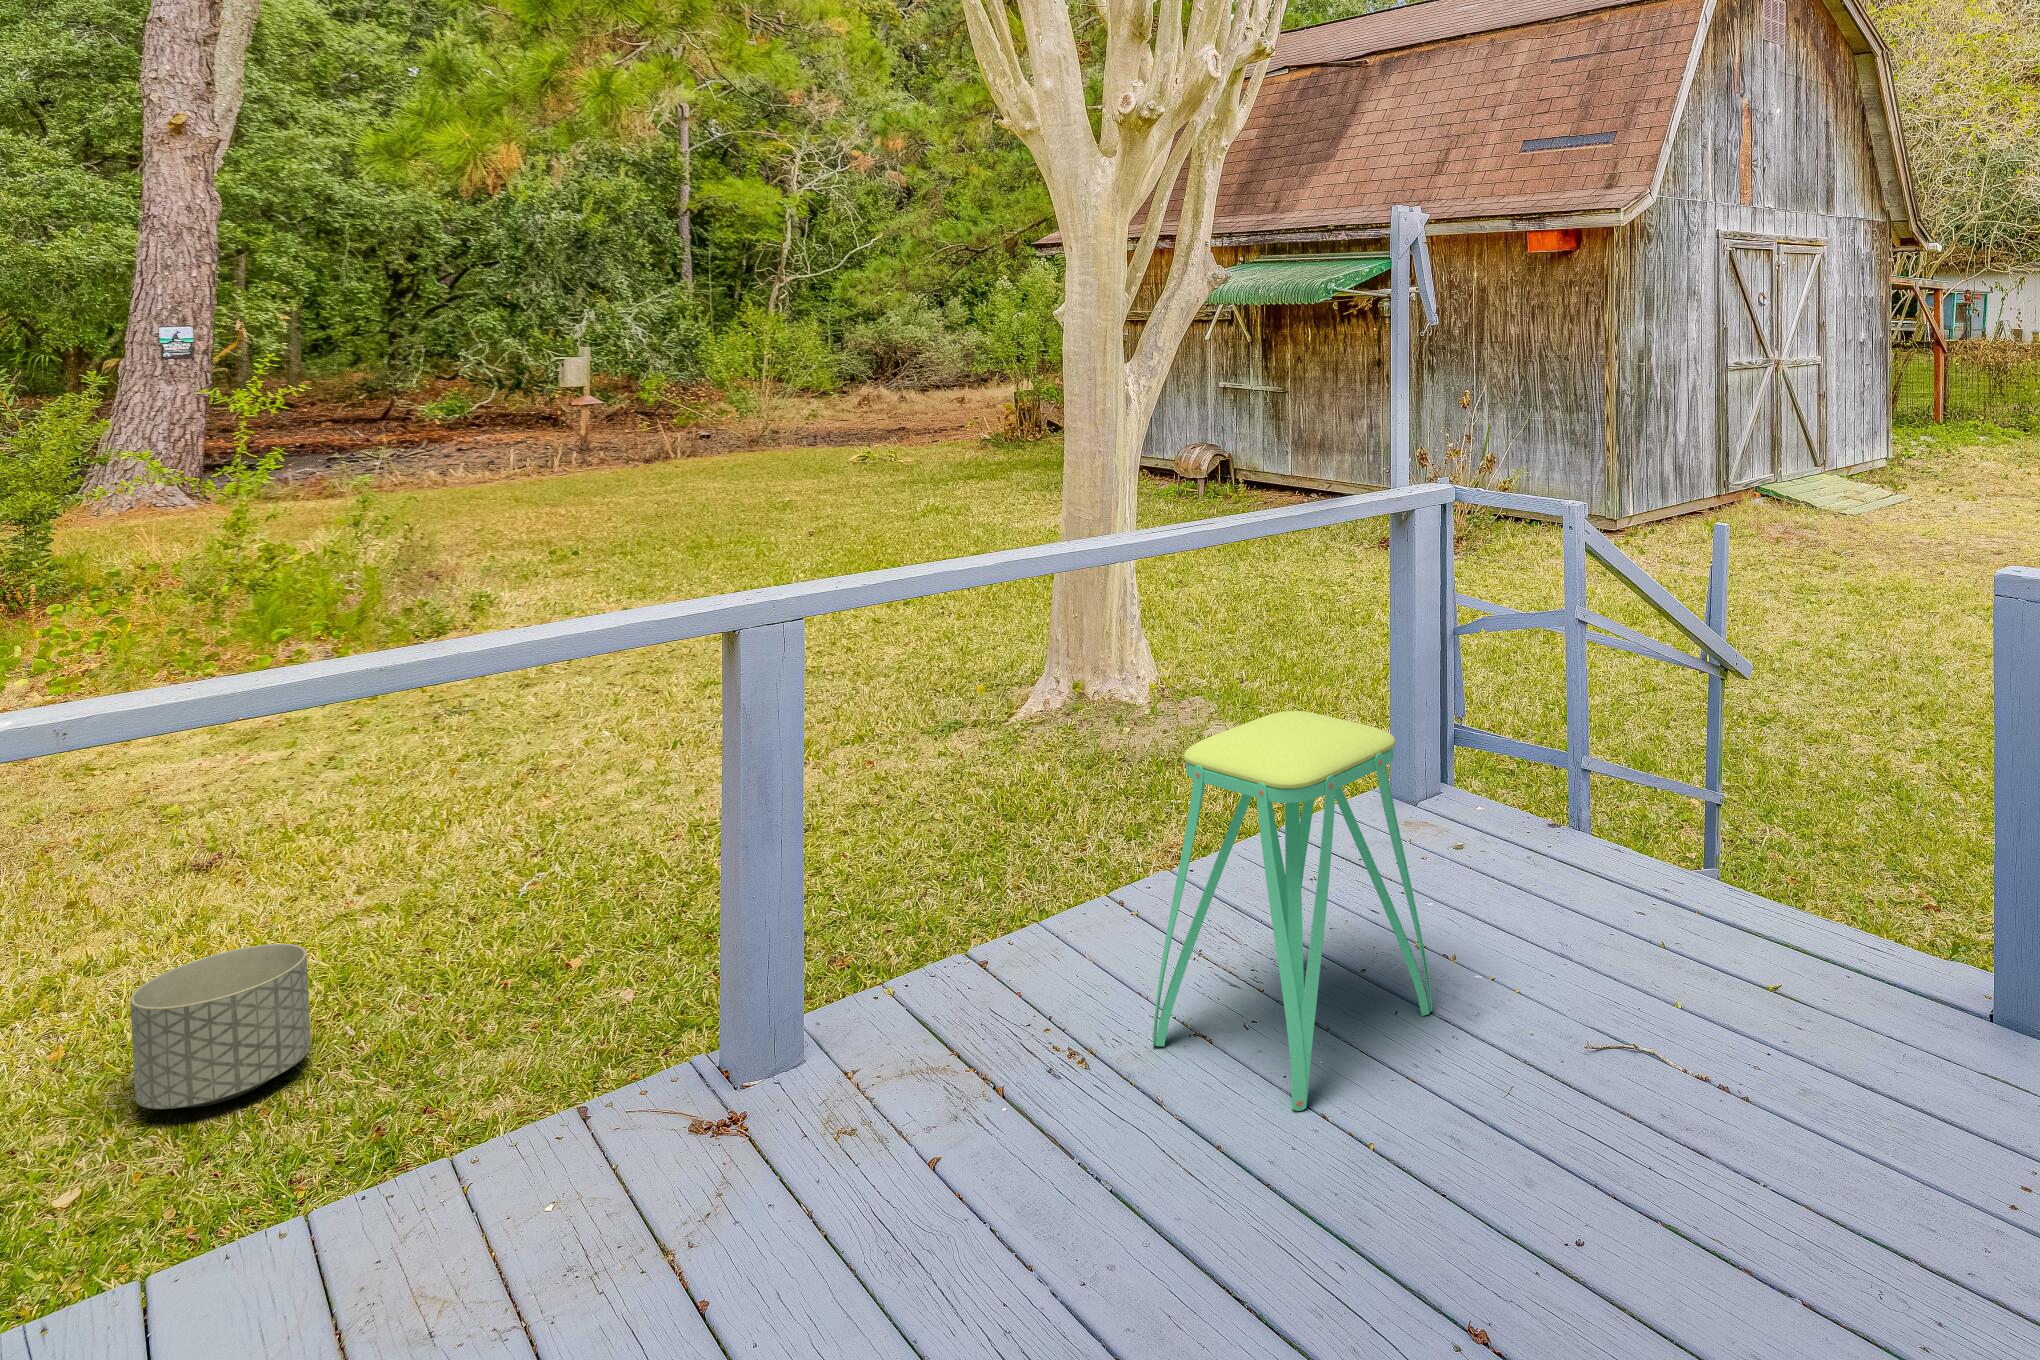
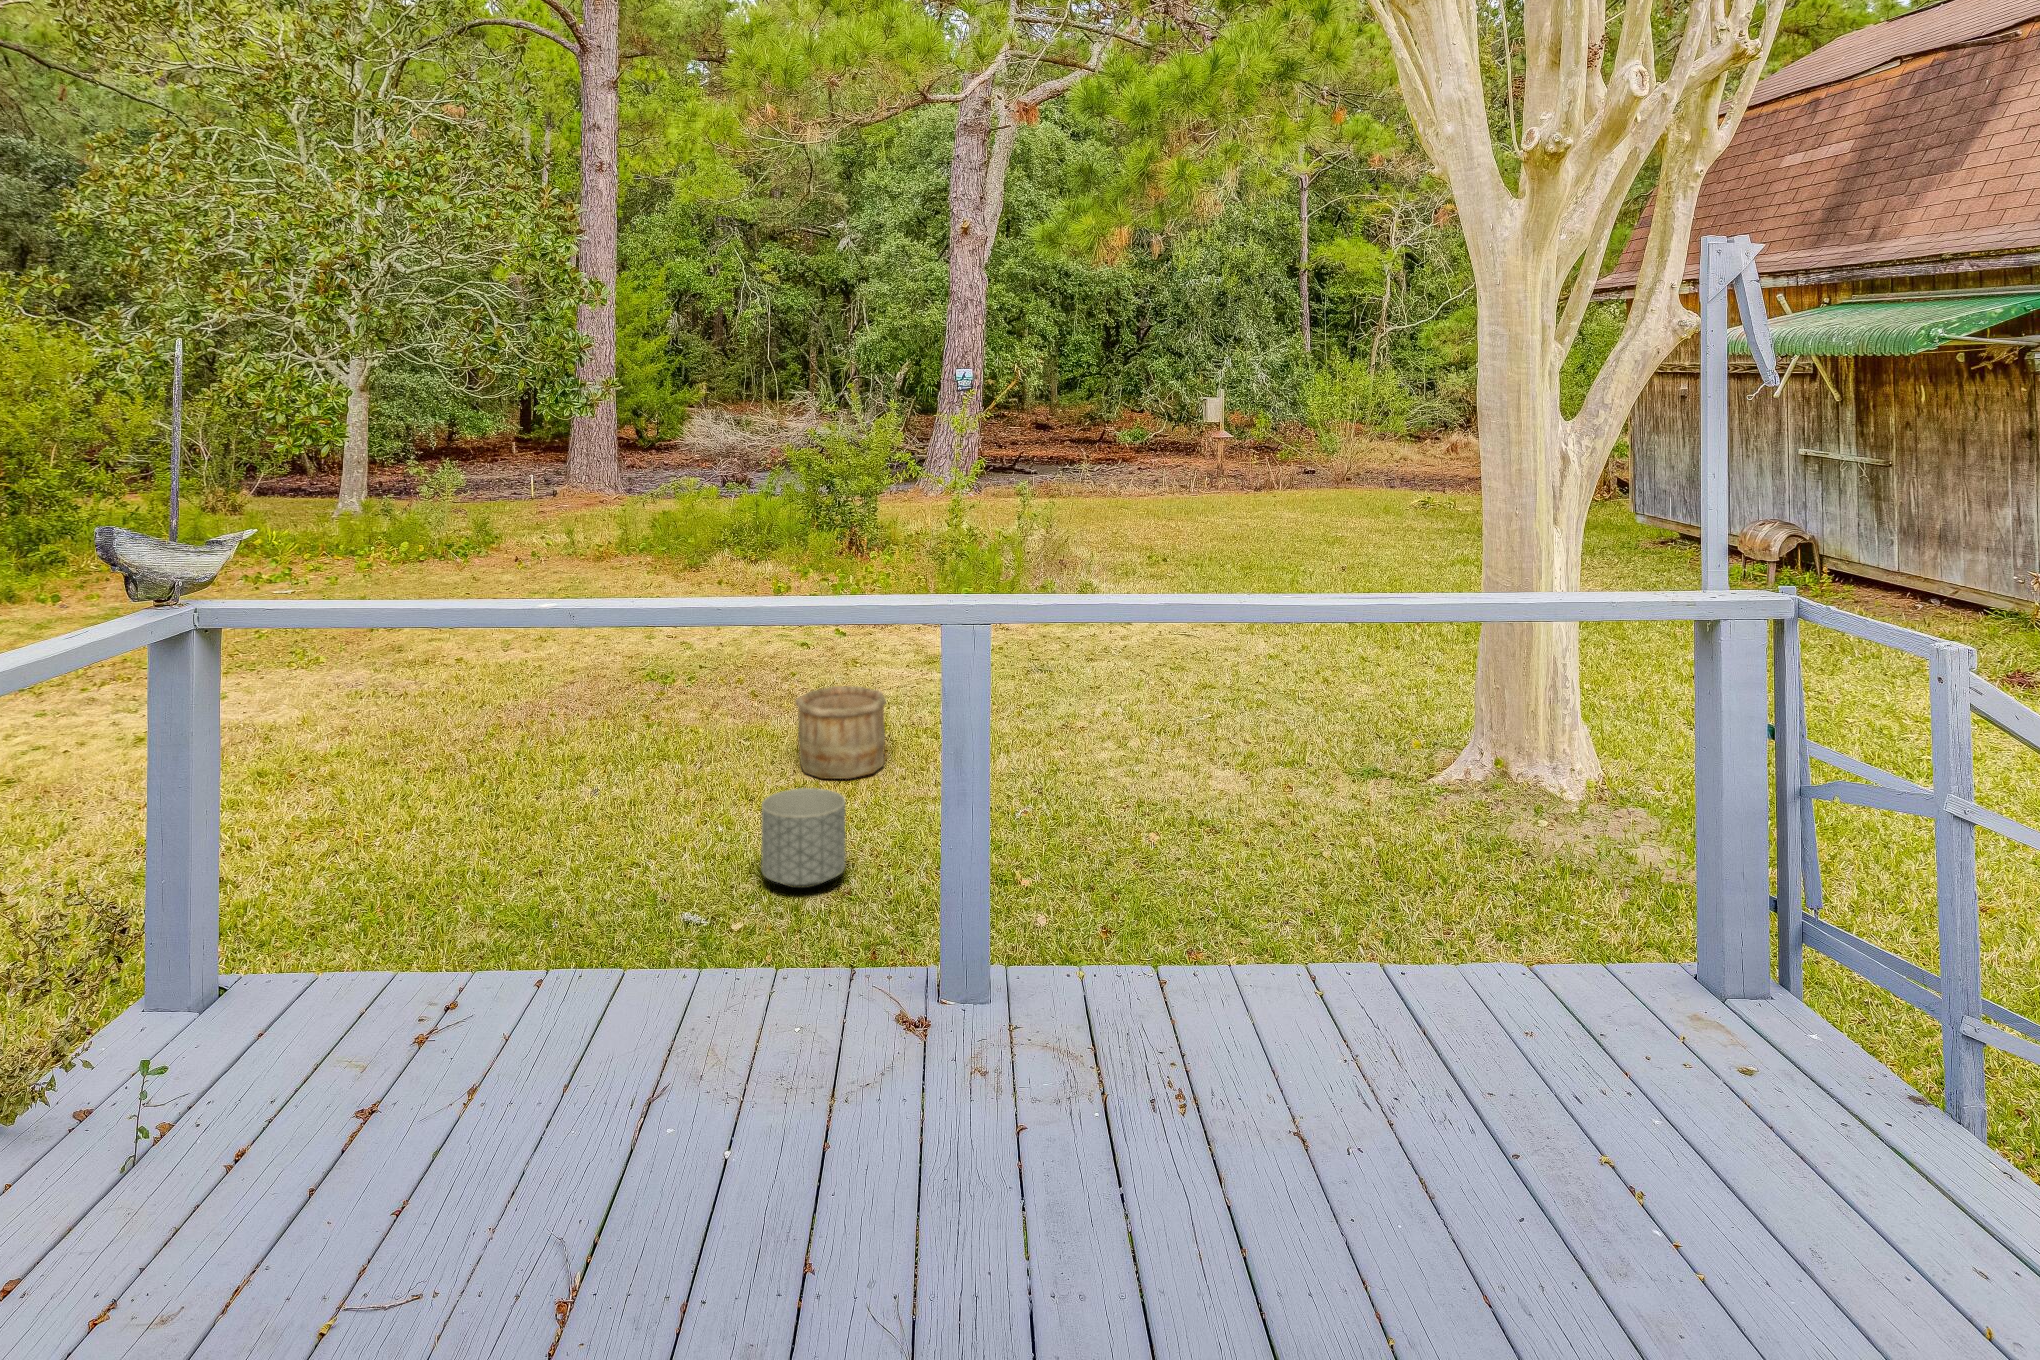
stool: present [1153,711,1432,1111] -> none [1239,818,1558,1275]
wooden bucket: none [74,795,275,952] -> present [796,686,886,779]

